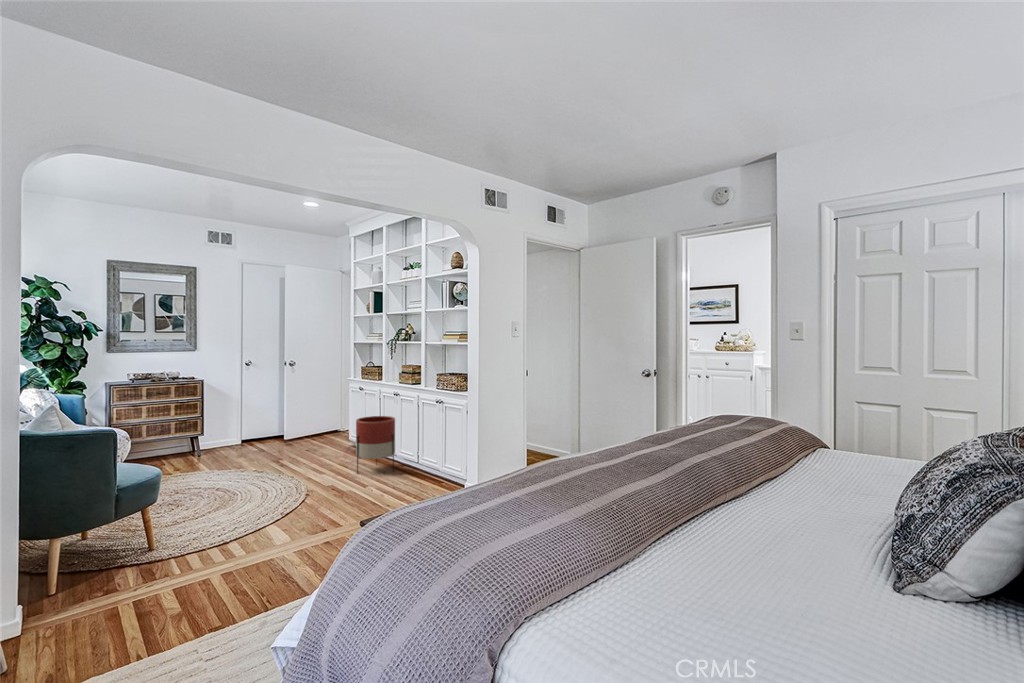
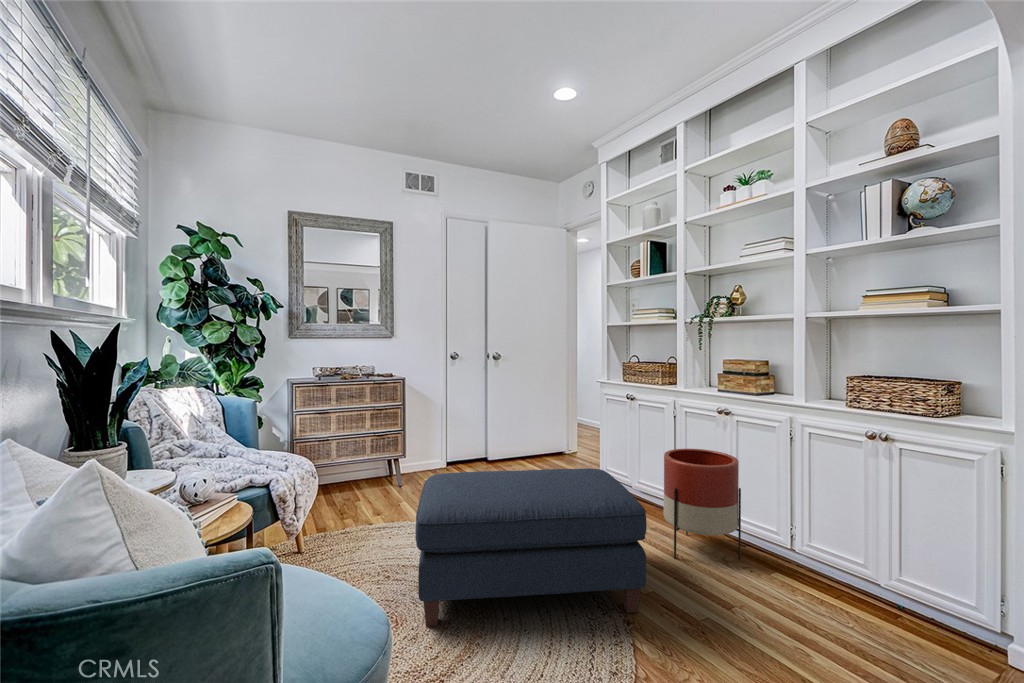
ottoman: none [188,428,320,505] -> present [415,468,647,626]

